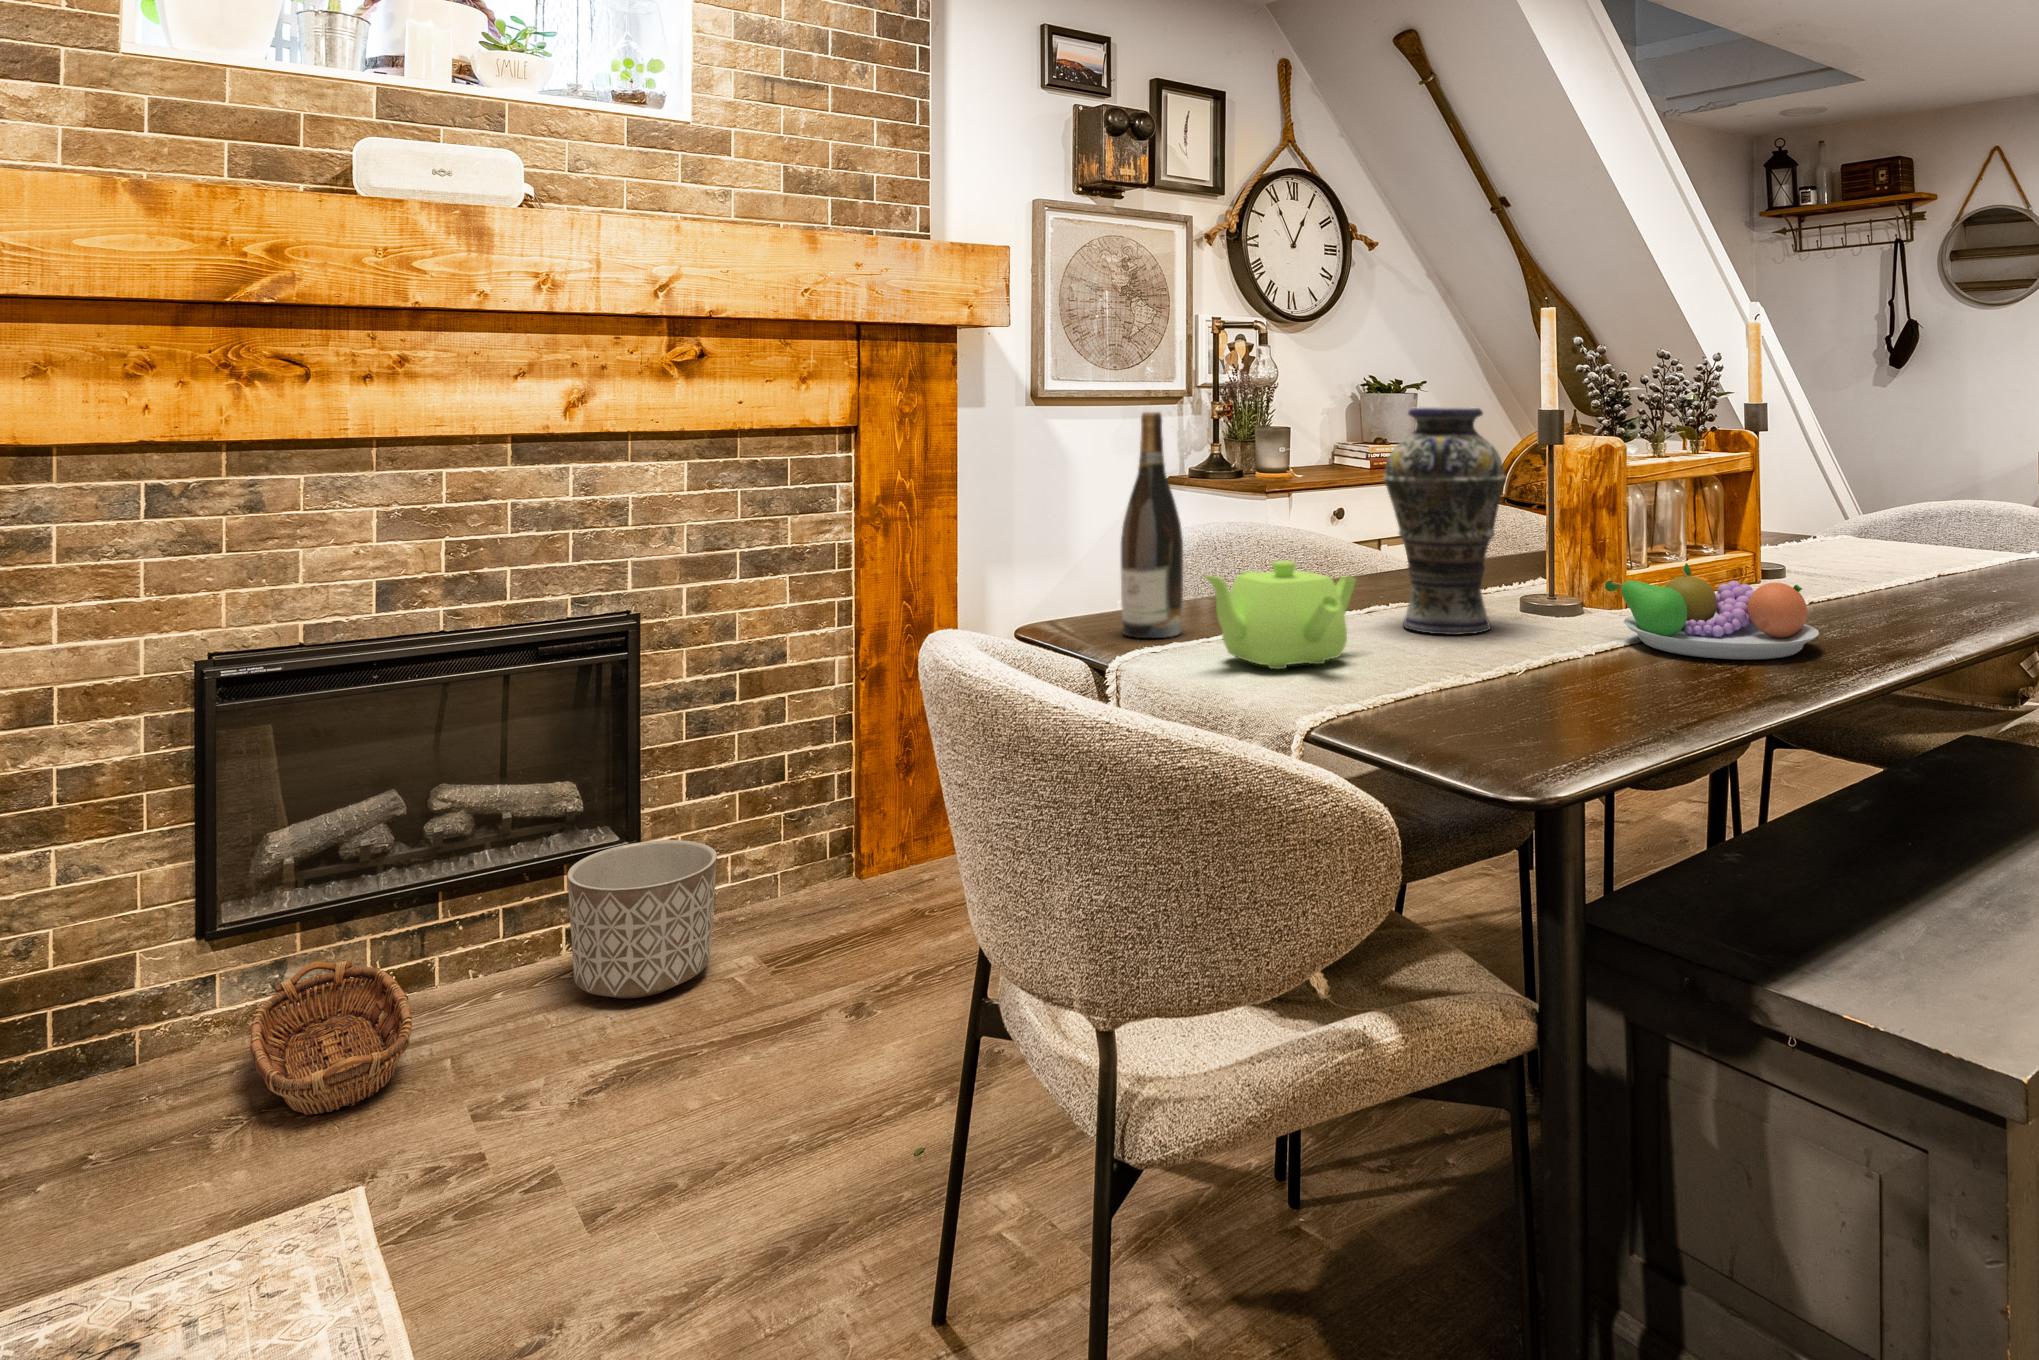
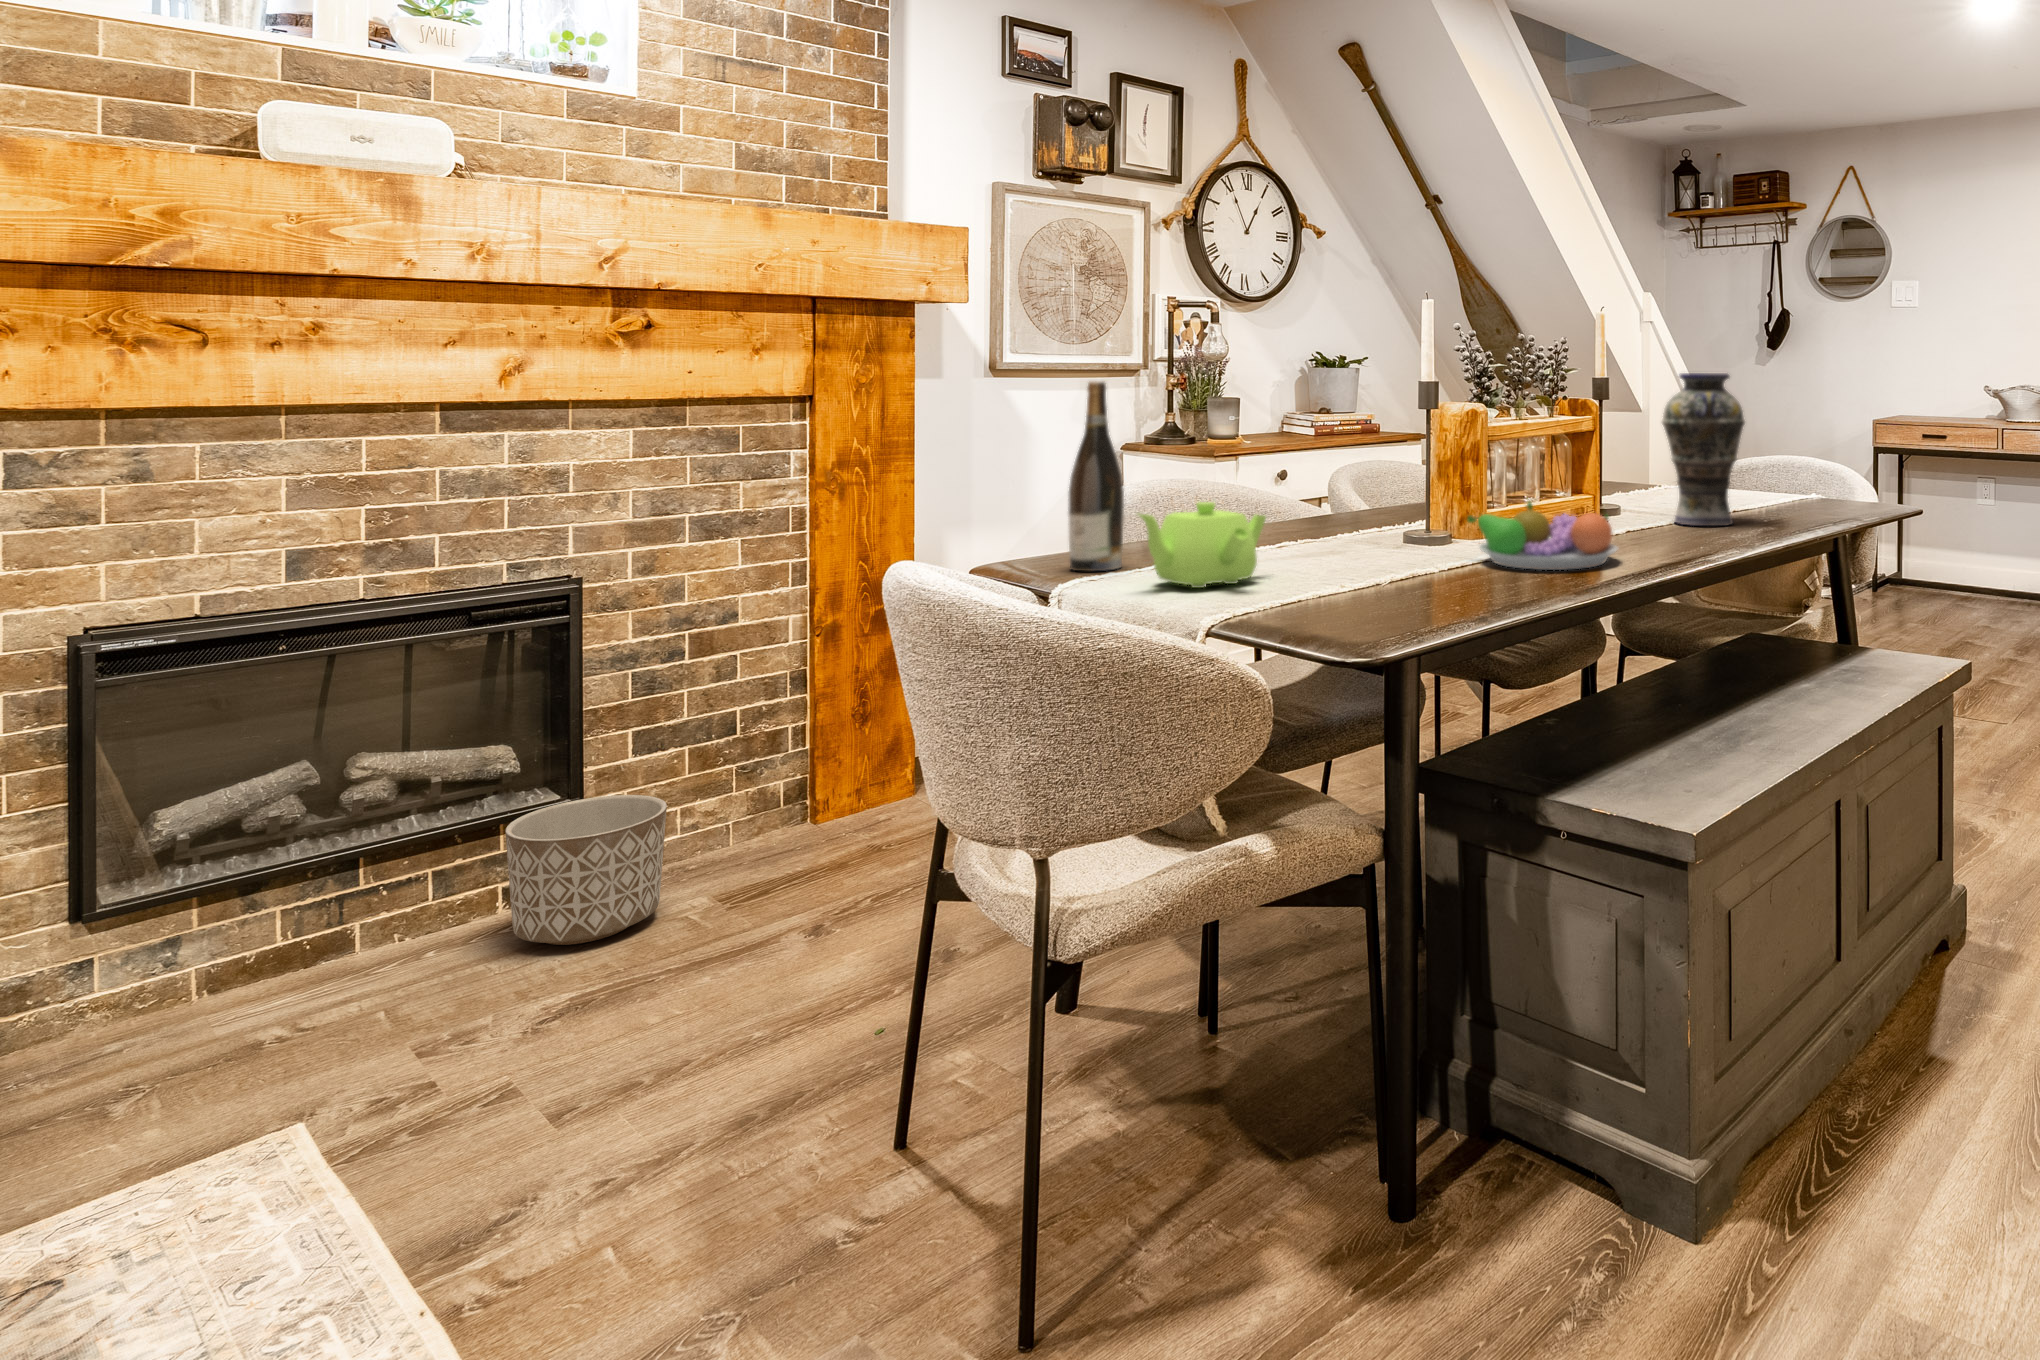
vase: present [1383,407,1506,635] -> present [1662,373,1745,526]
basket: present [250,961,412,1115] -> none [105,927,382,1102]

